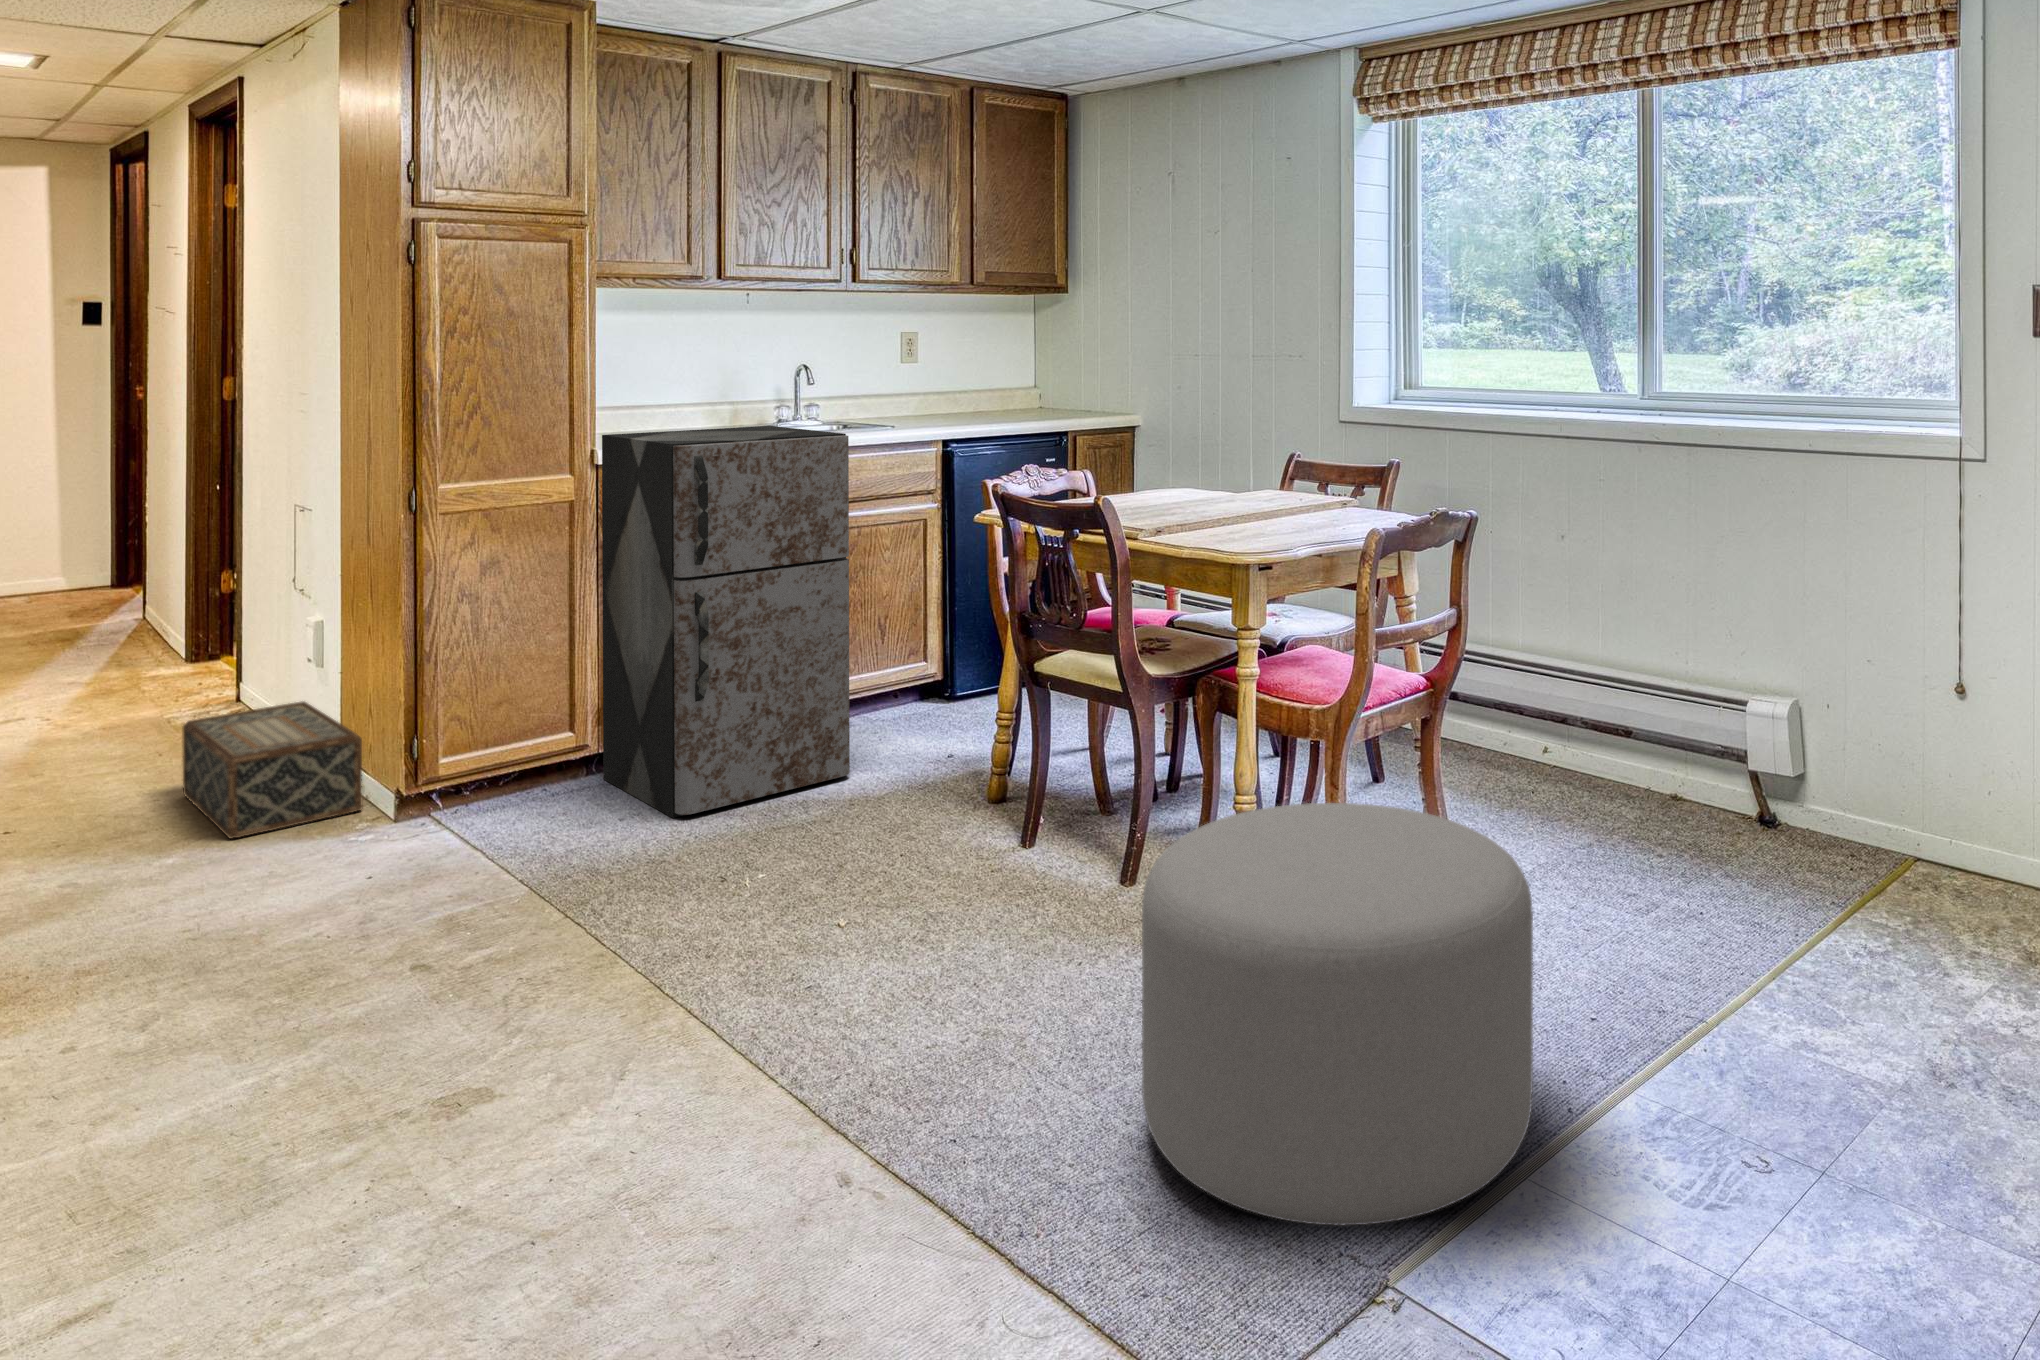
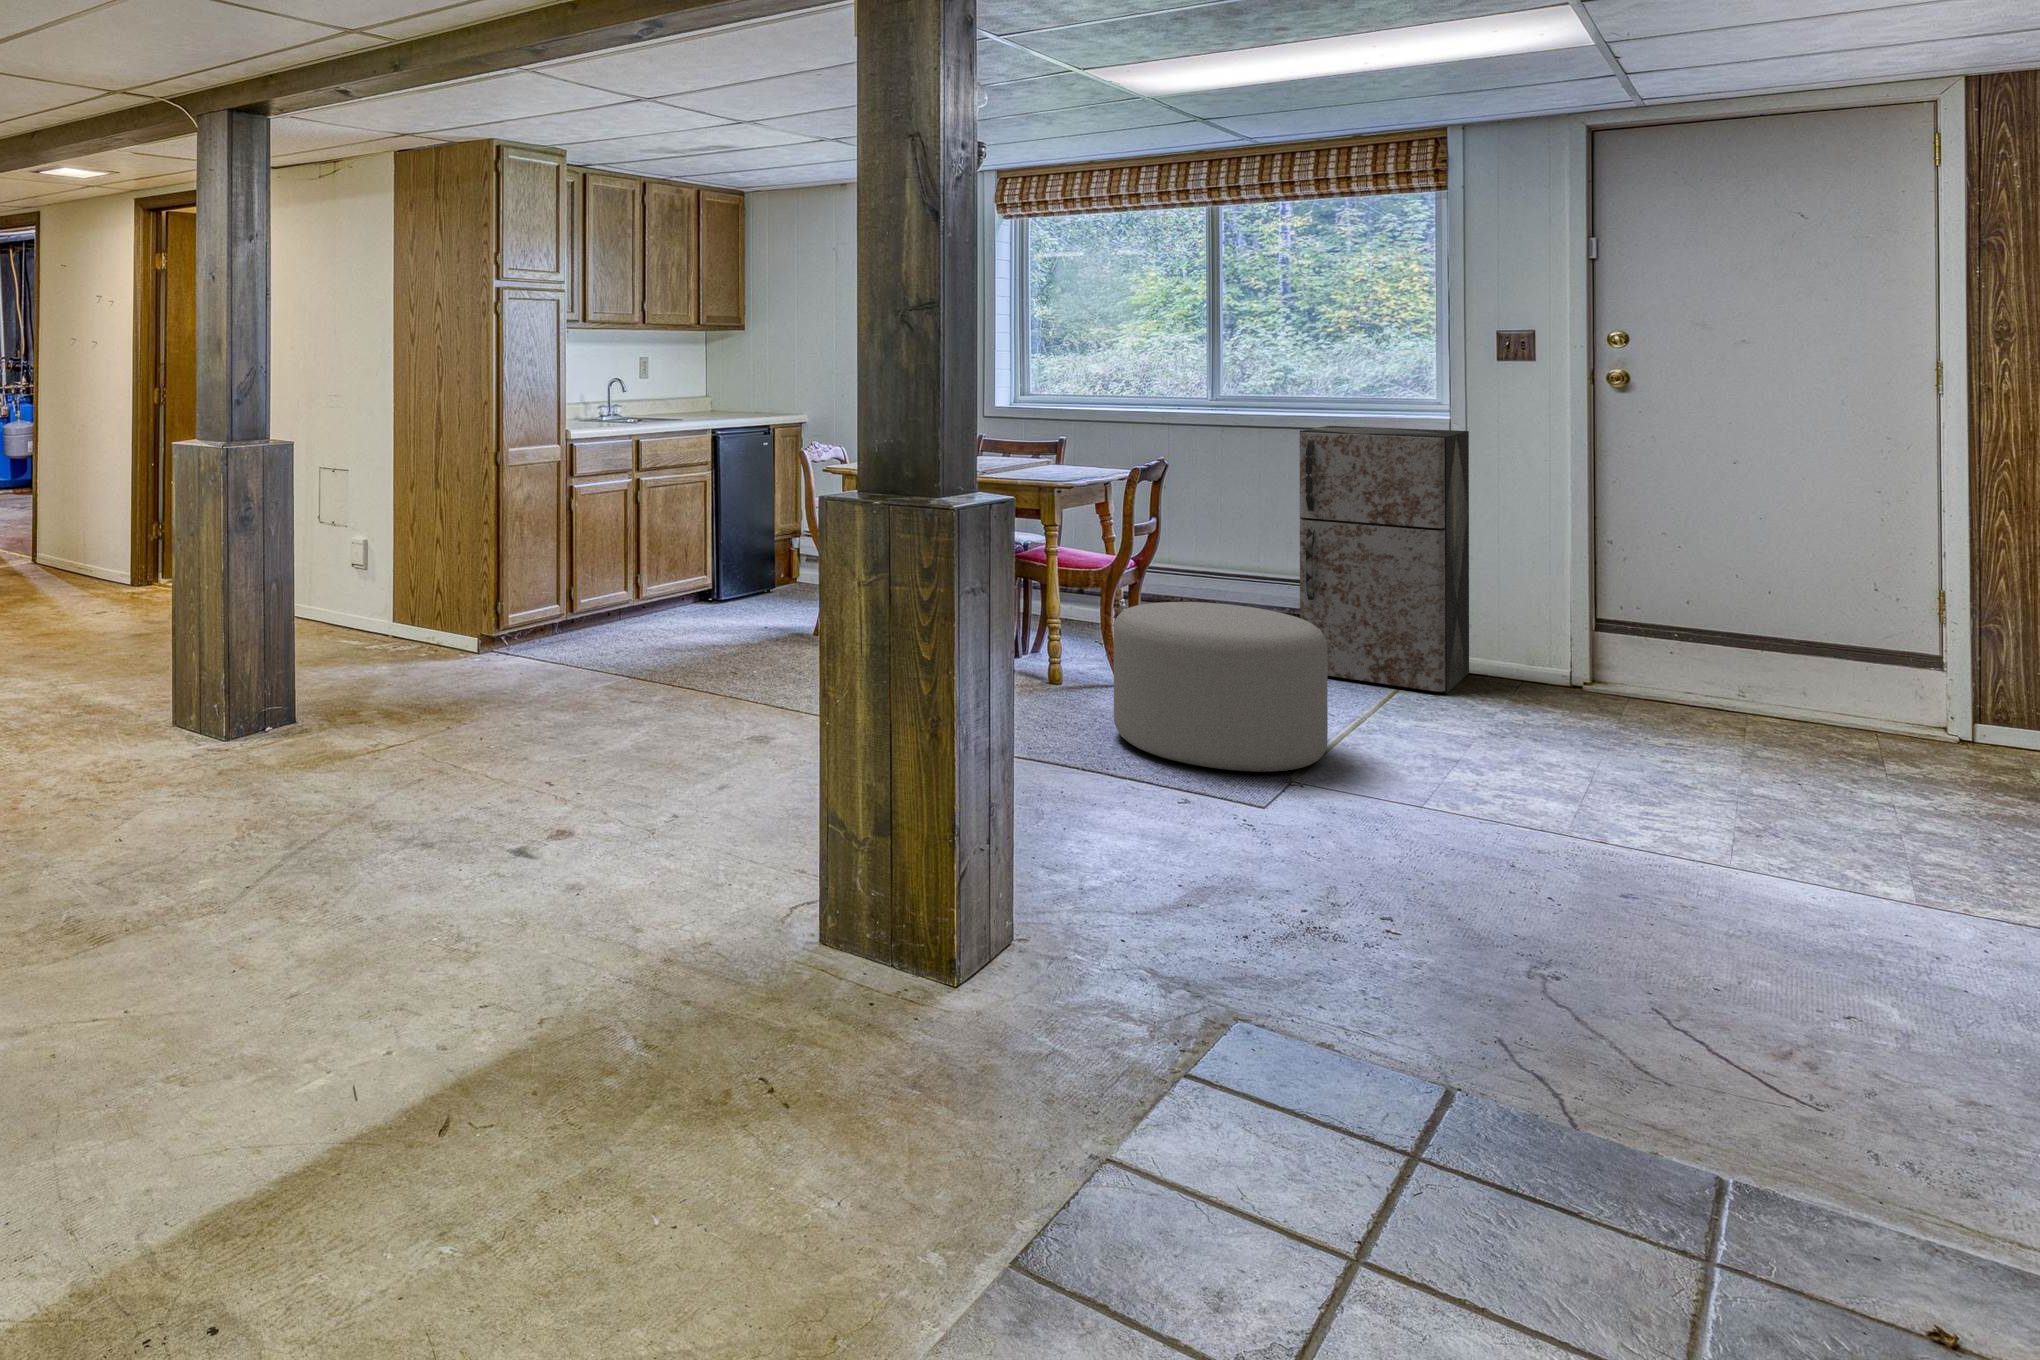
storage cabinet: present [602,426,850,818] -> present [1300,426,1469,694]
woven basket: present [183,701,363,838] -> none [337,586,463,657]

